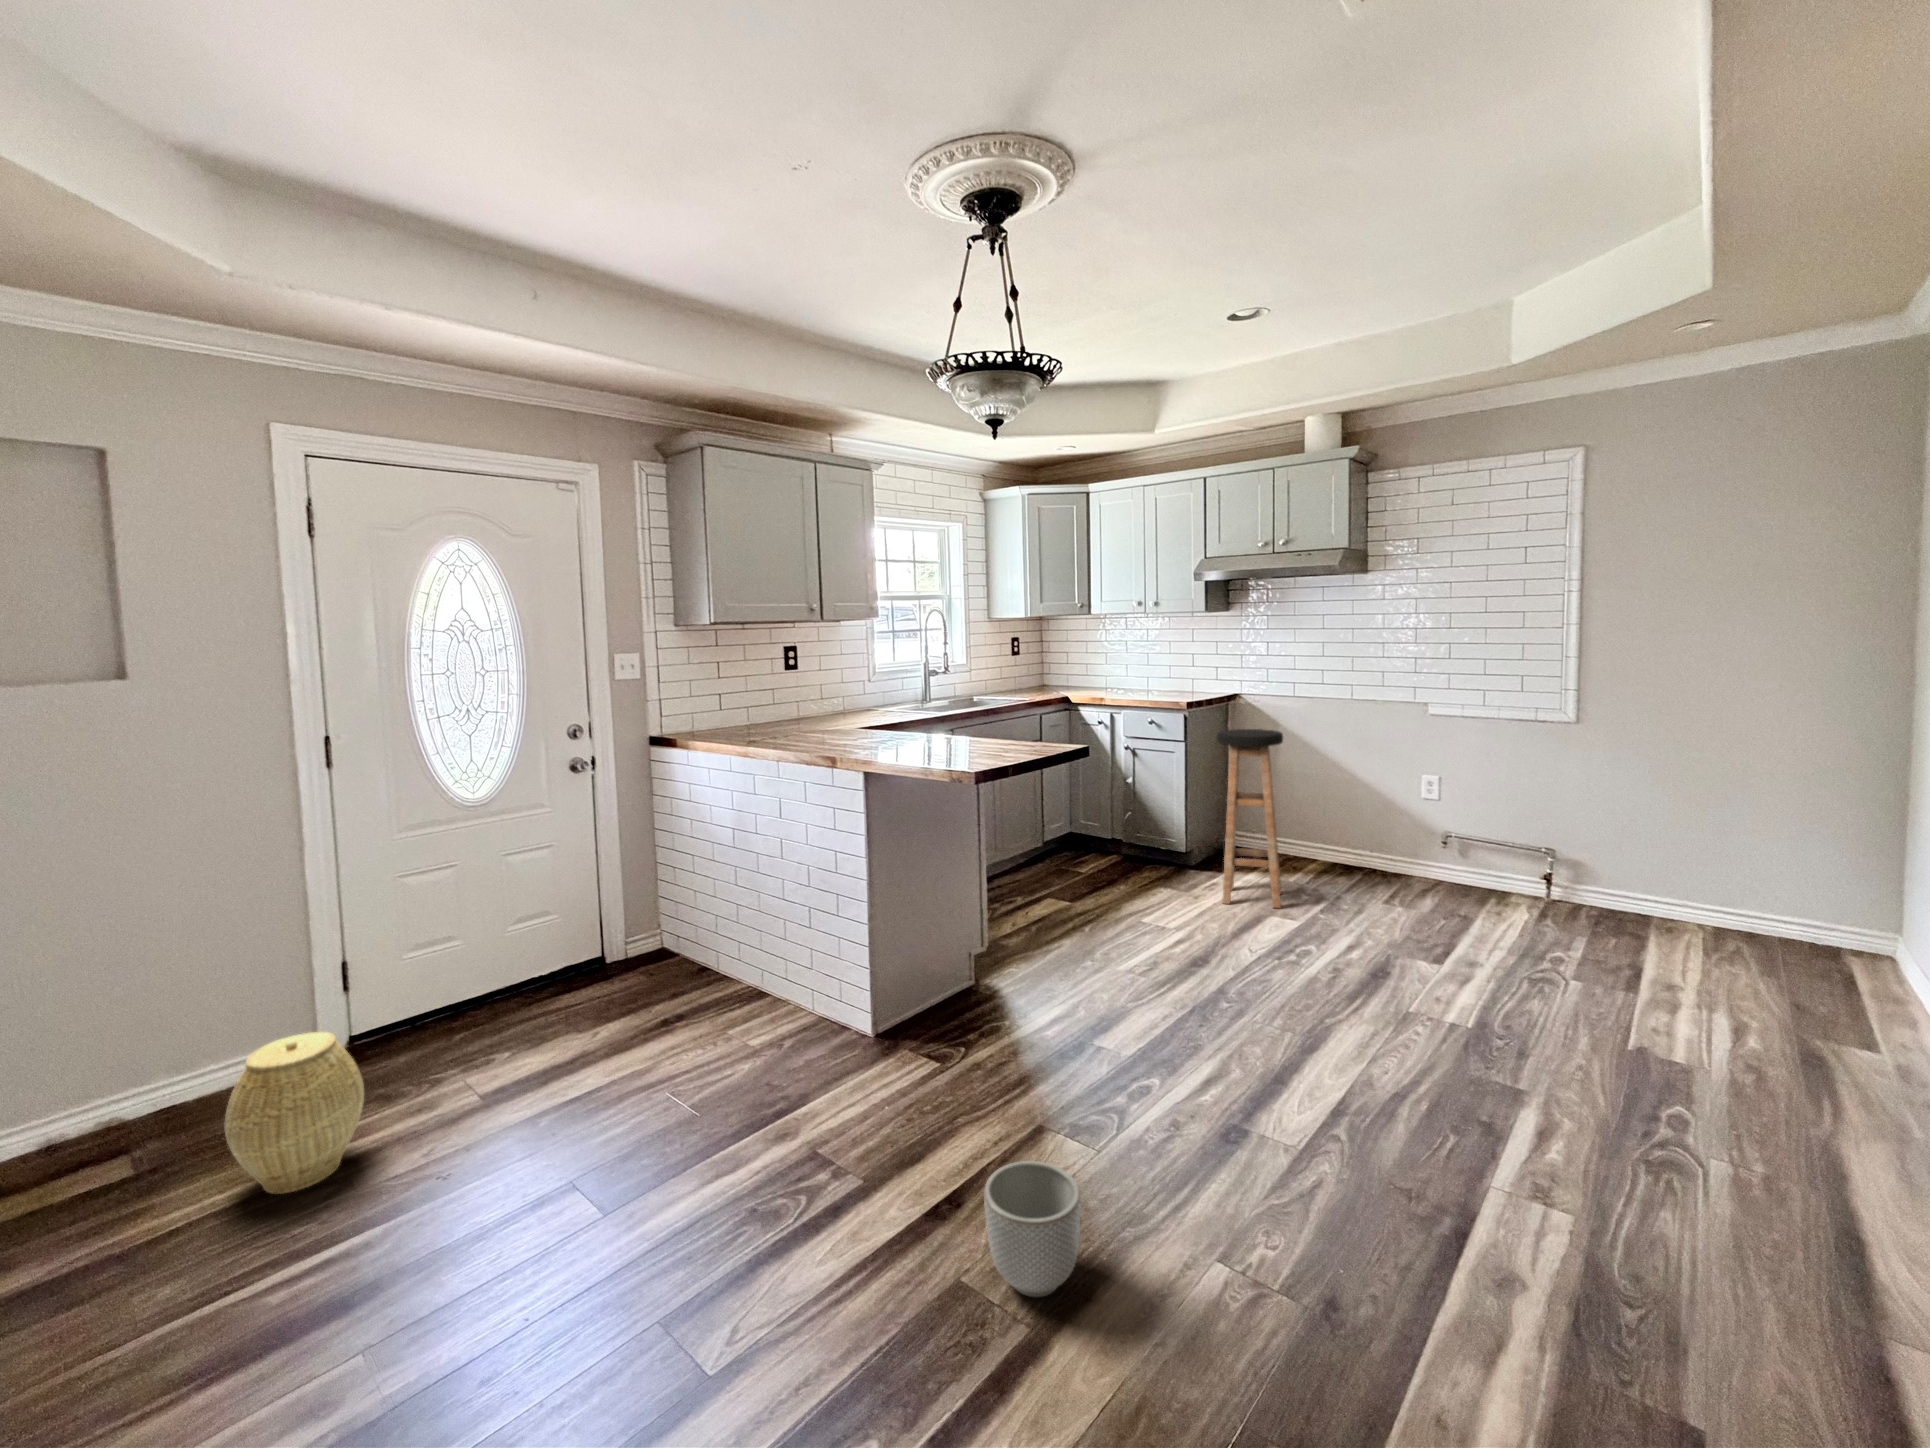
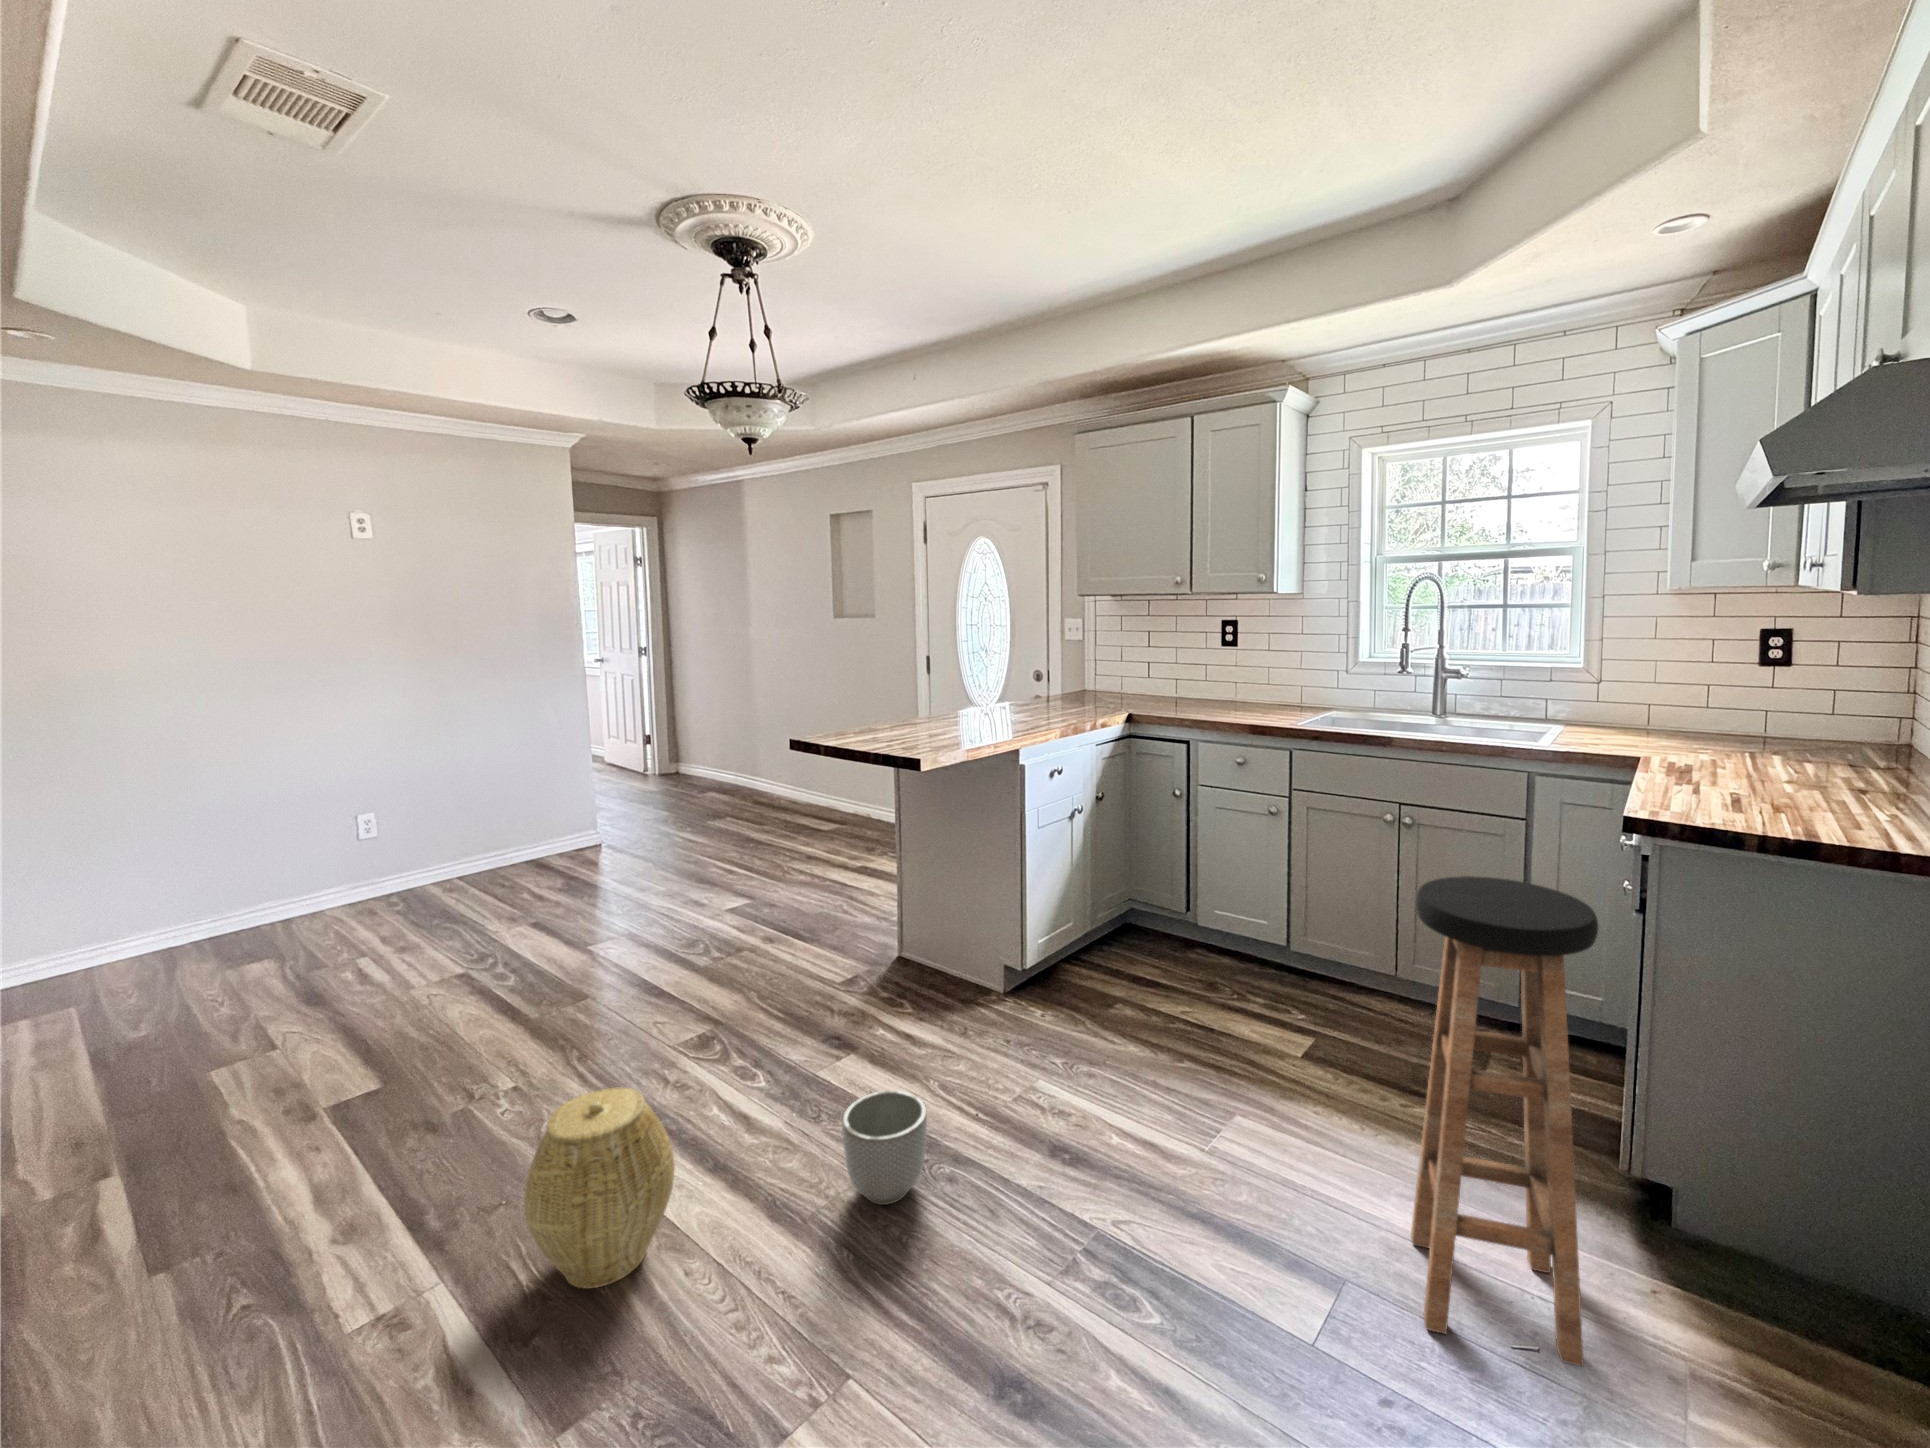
woven basket: present [224,1032,364,1194] -> present [524,1088,675,1289]
planter: present [984,1161,1081,1297] -> present [842,1090,927,1205]

